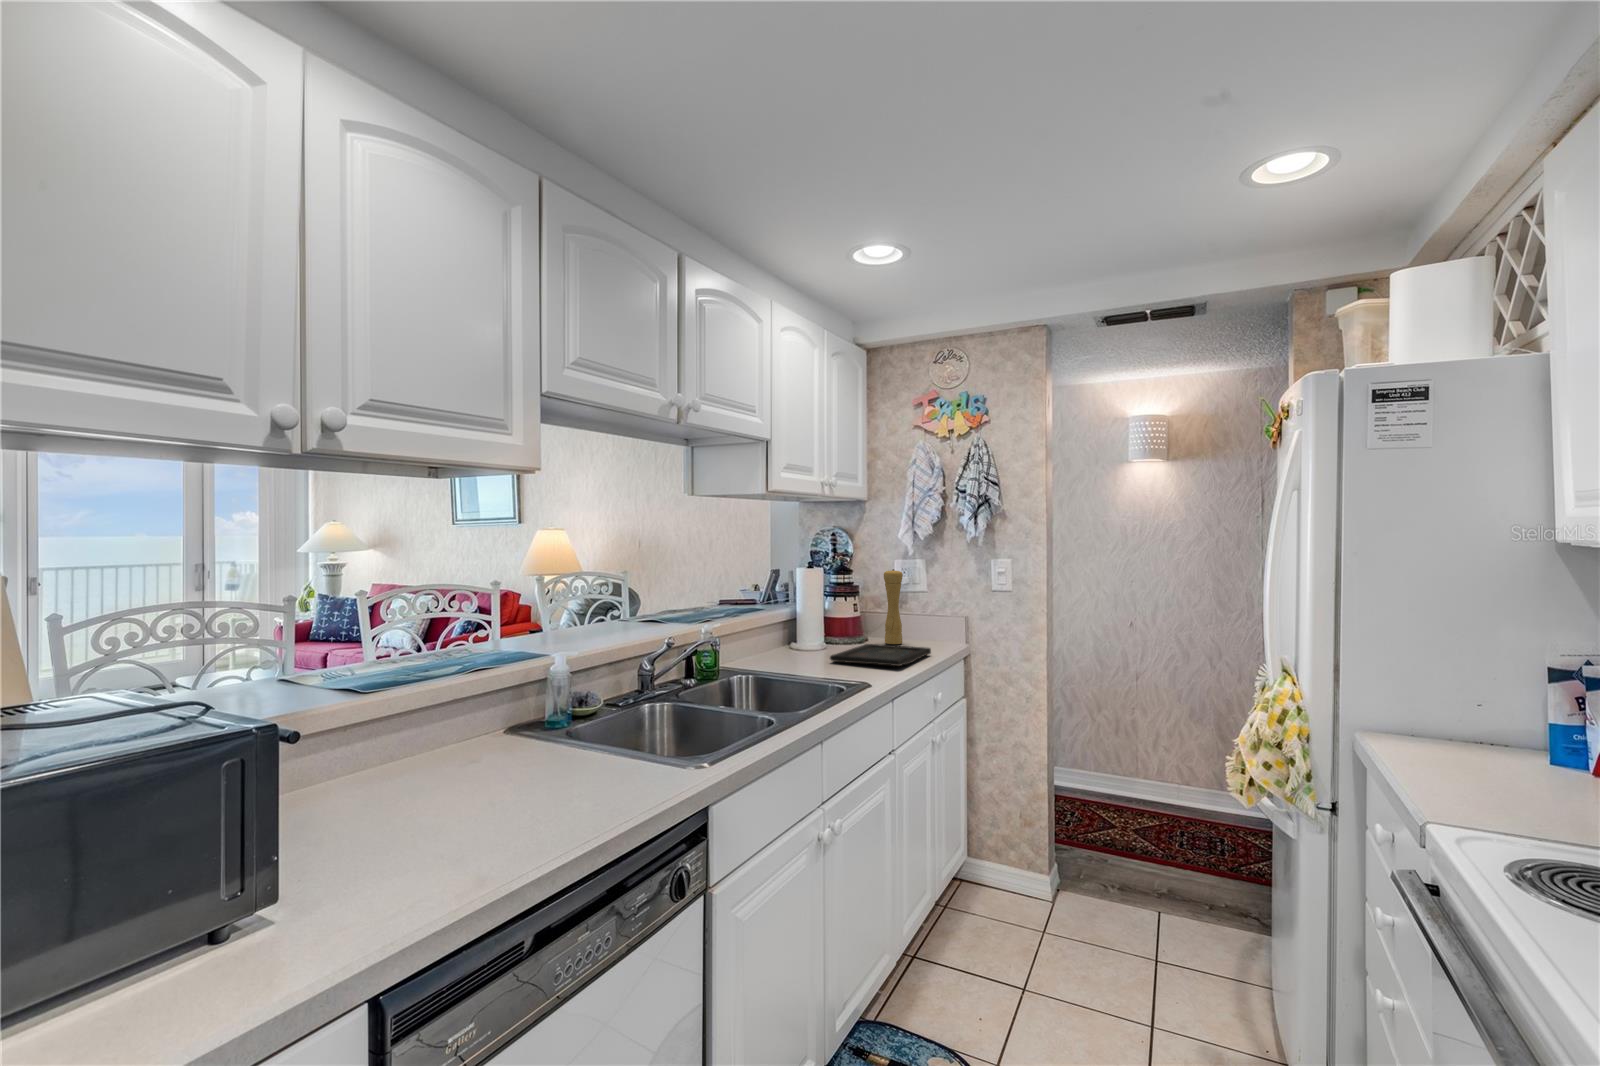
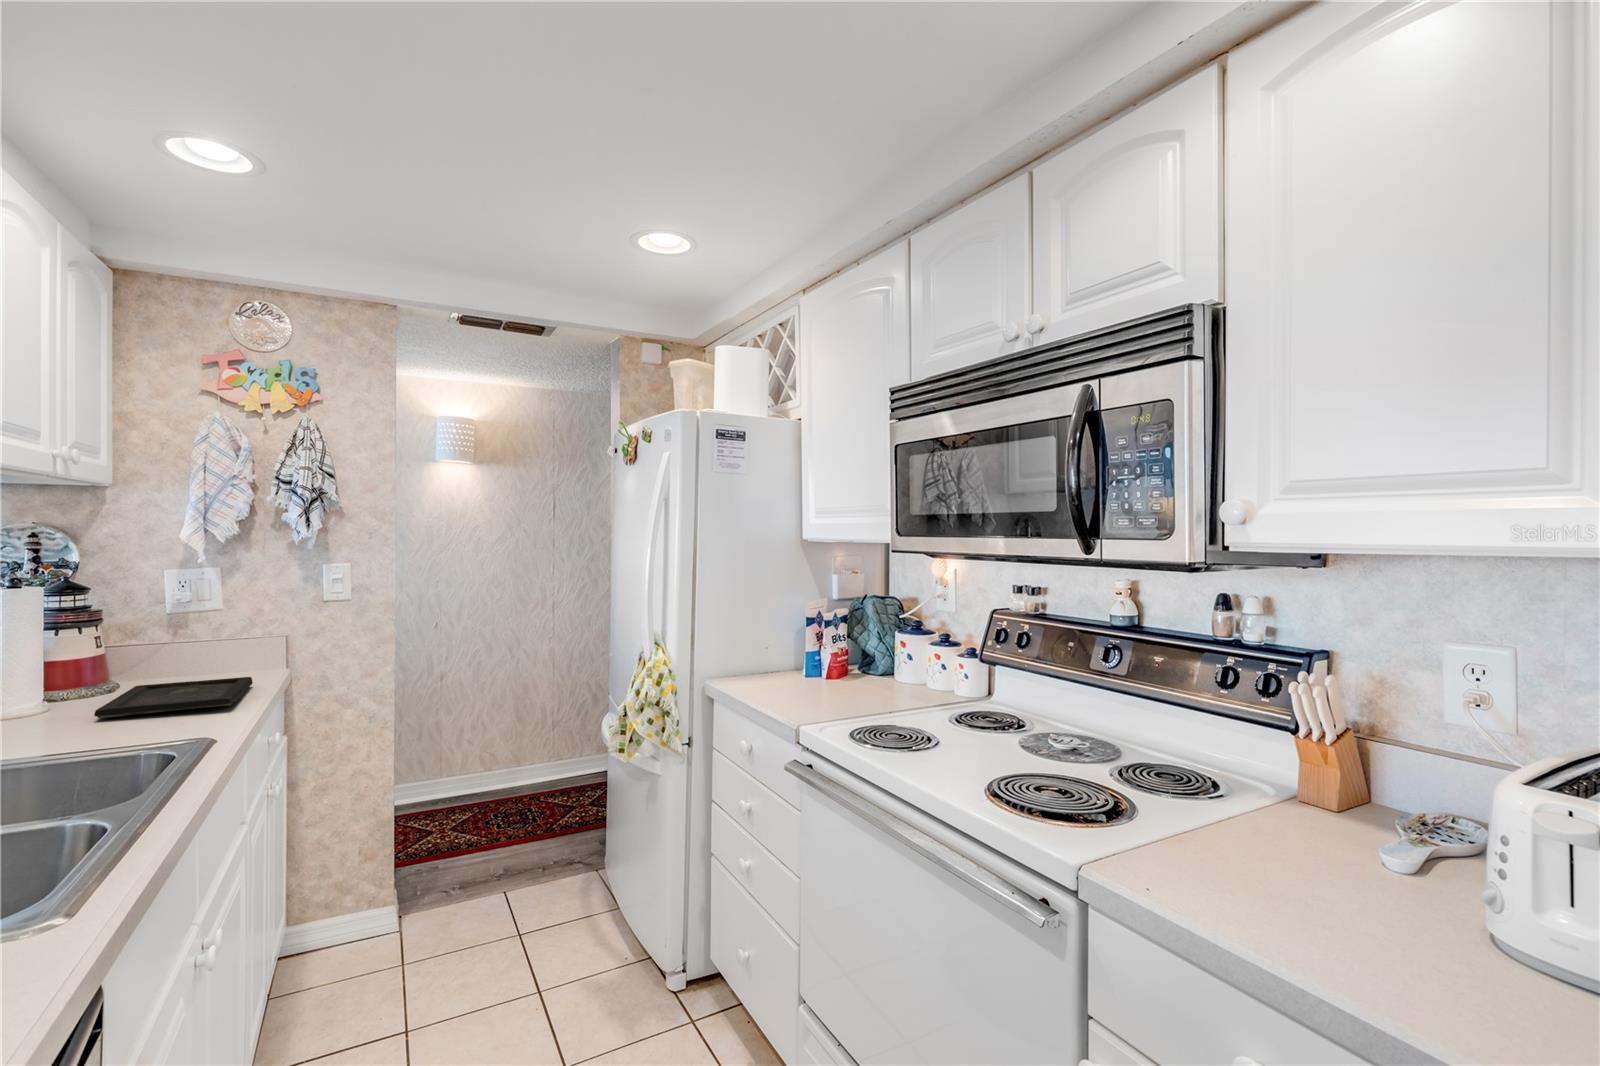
pepper mill: present [884,569,903,644] -> none [155,580,189,682]

